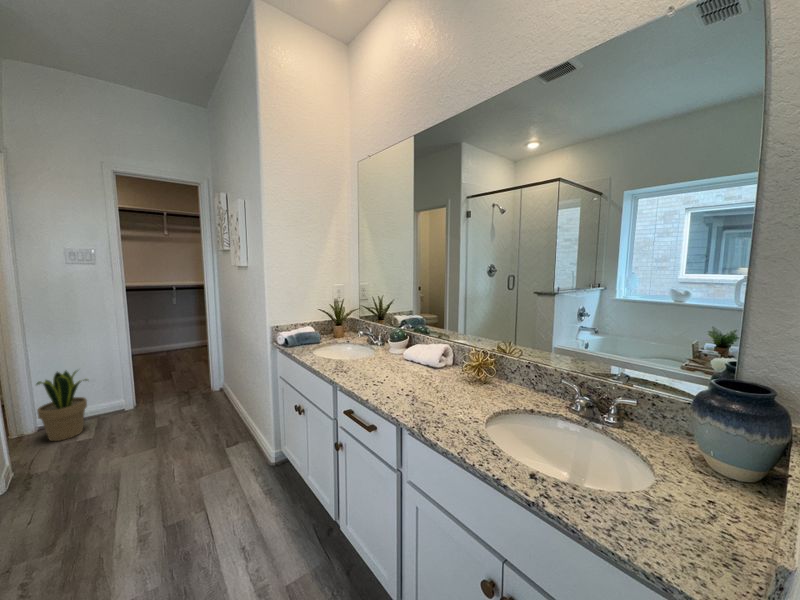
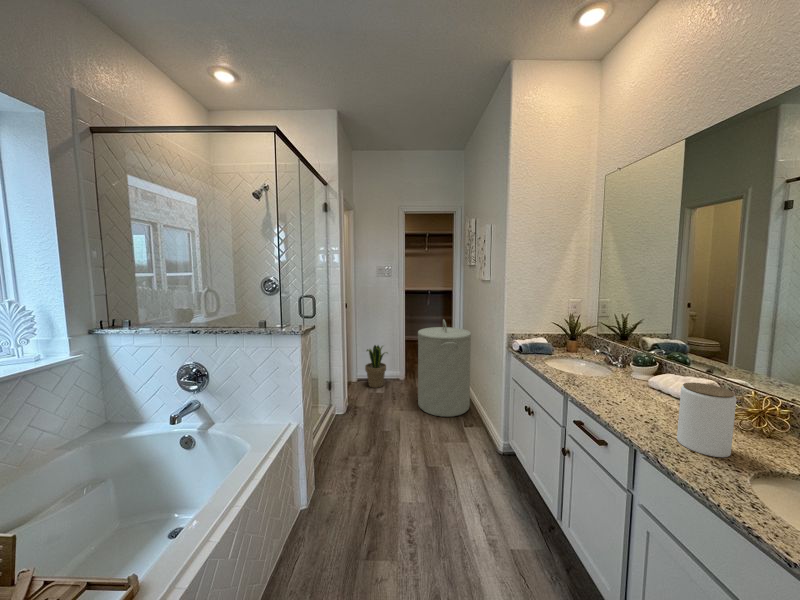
laundry hamper: none [141,319,232,451] -> present [418,320,471,417]
jar: none [432,348,469,413] -> present [677,383,736,457]

